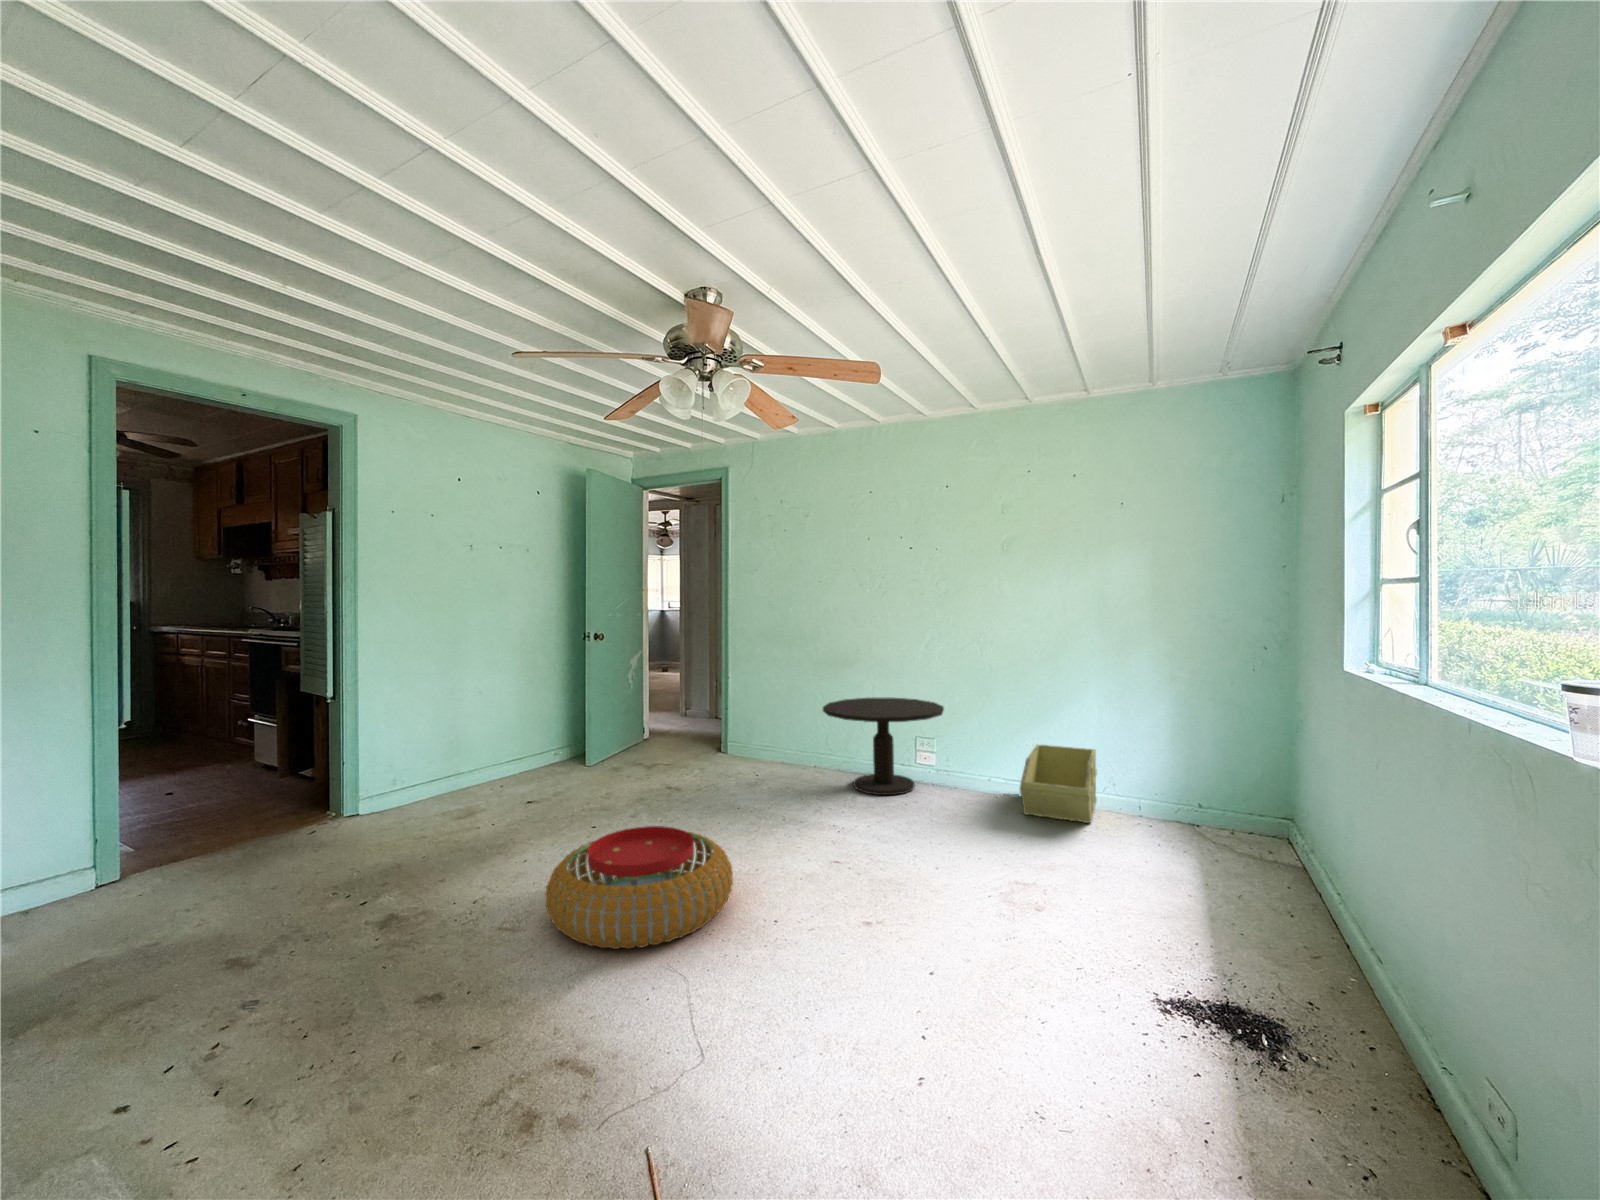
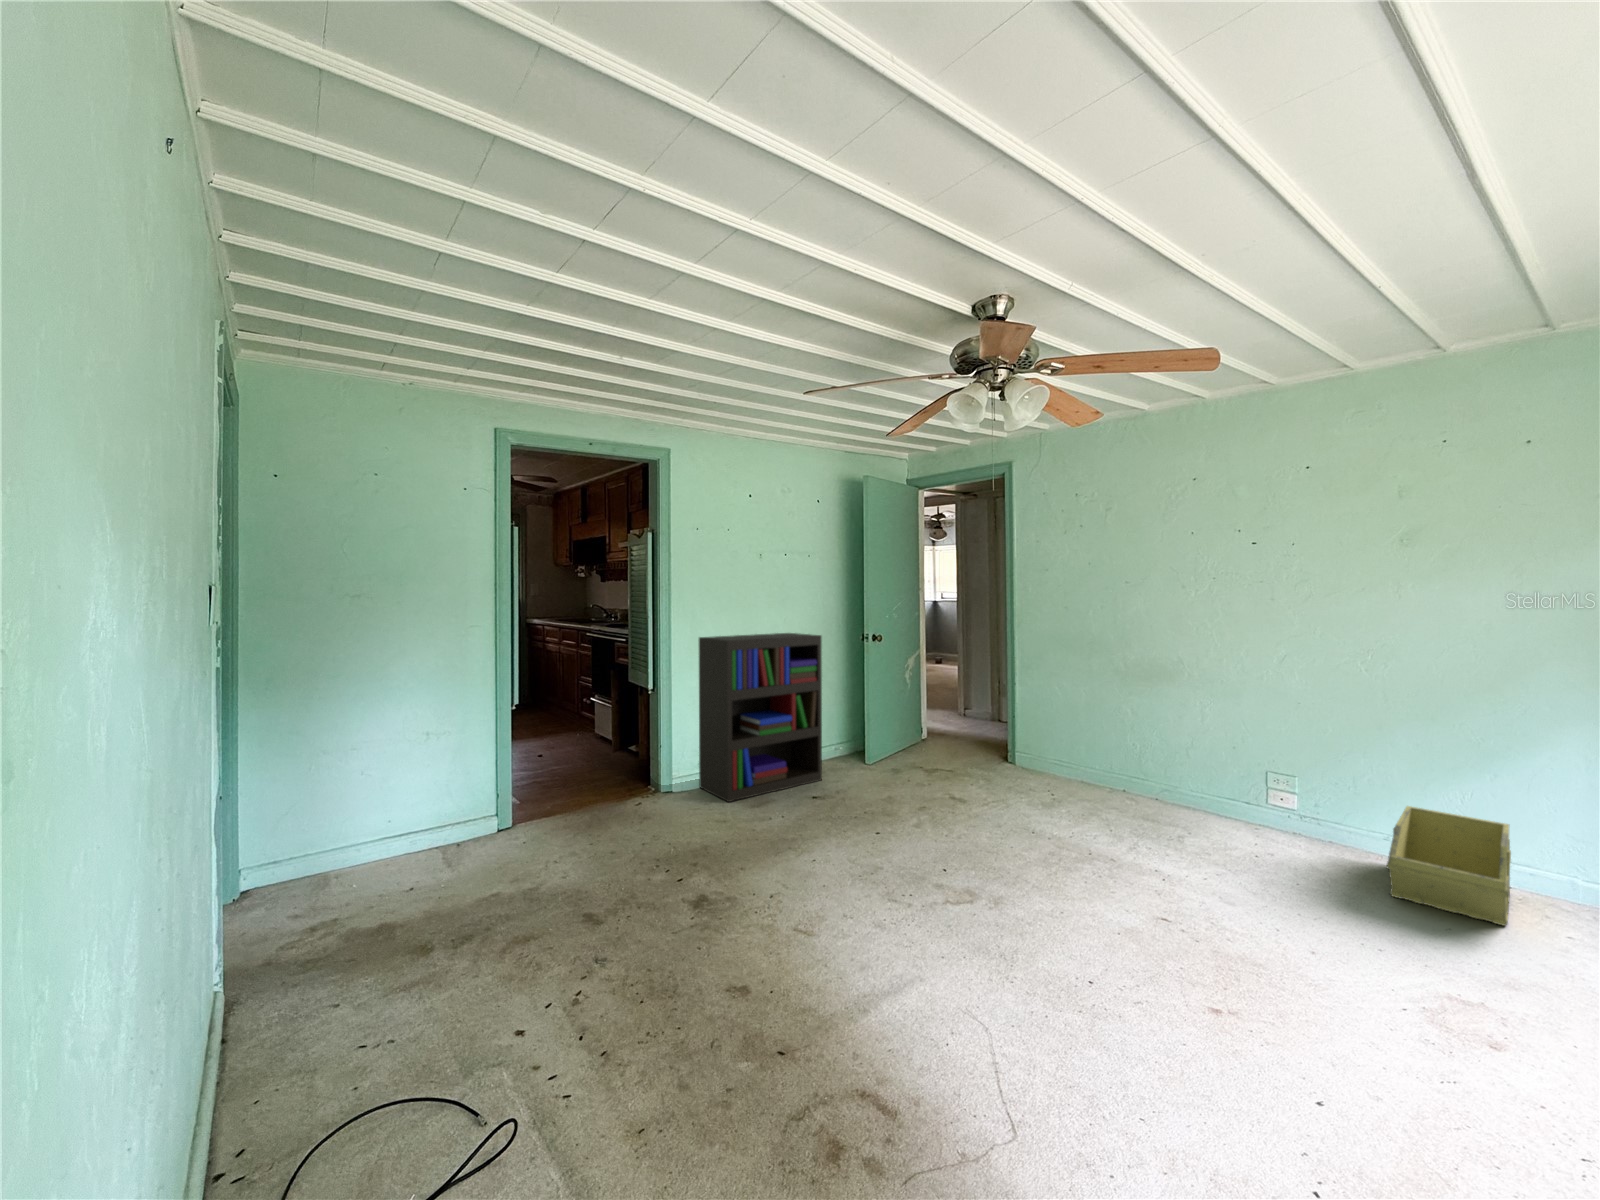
bookshelf: none [397,628,551,817] -> present [699,633,822,802]
side table: present [823,697,944,795] -> none [1106,725,1266,843]
pouf: present [545,826,733,949] -> none [831,849,1019,981]

